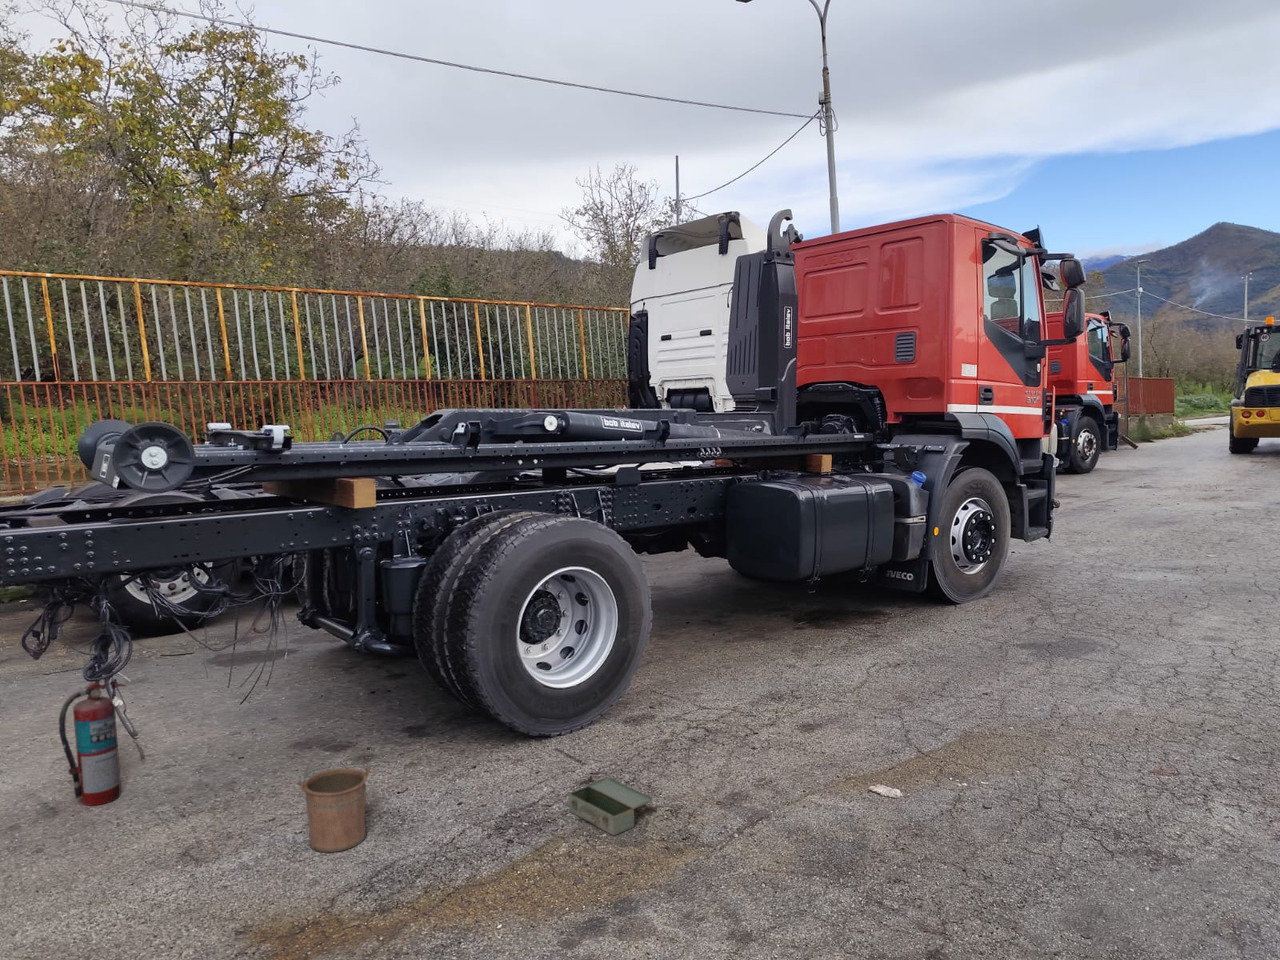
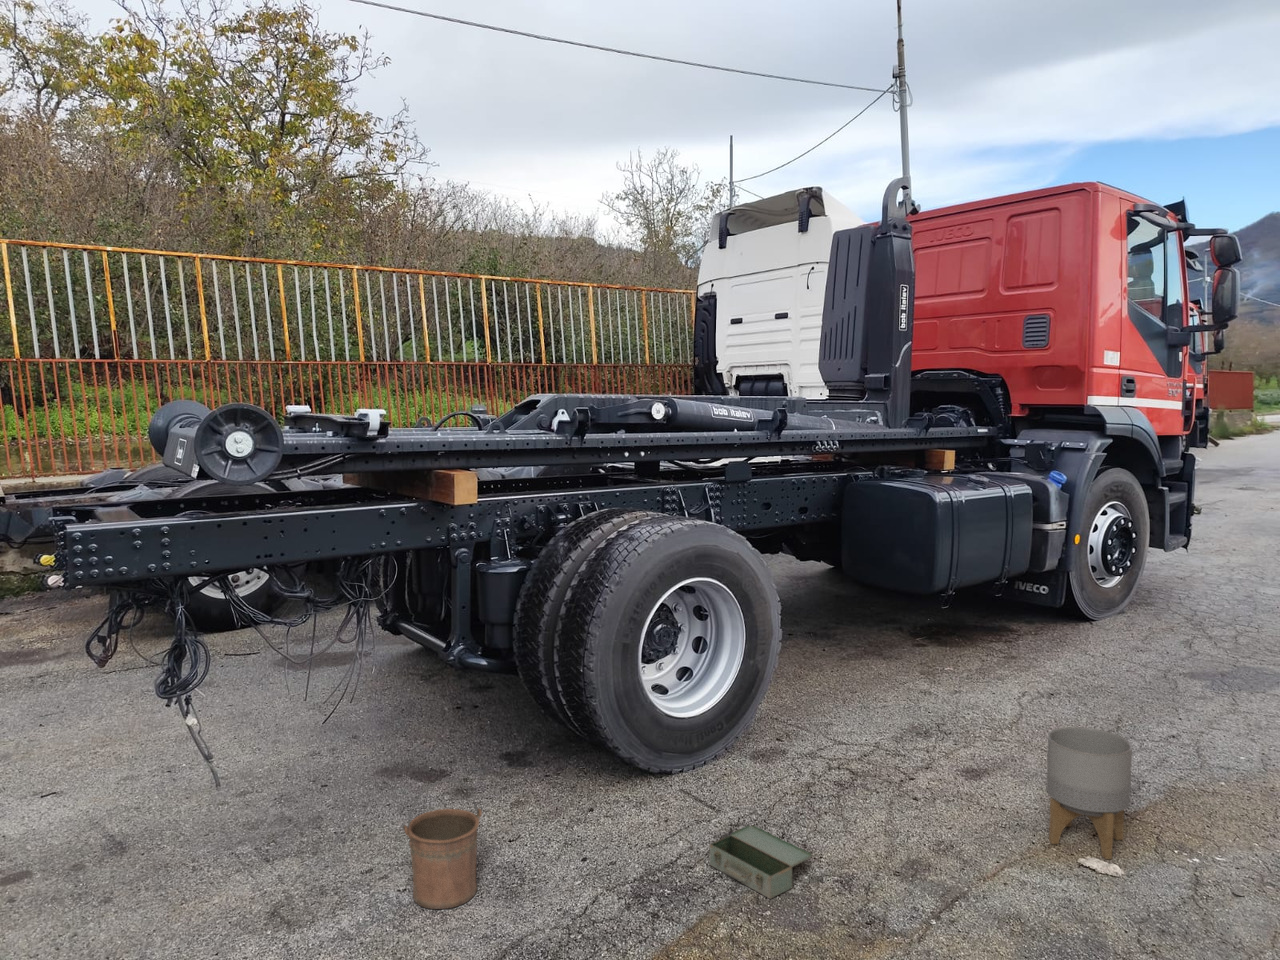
fire extinguisher: present [59,682,126,806] -> none [127,686,200,840]
planter: none [857,689,923,797] -> present [1046,727,1132,859]

